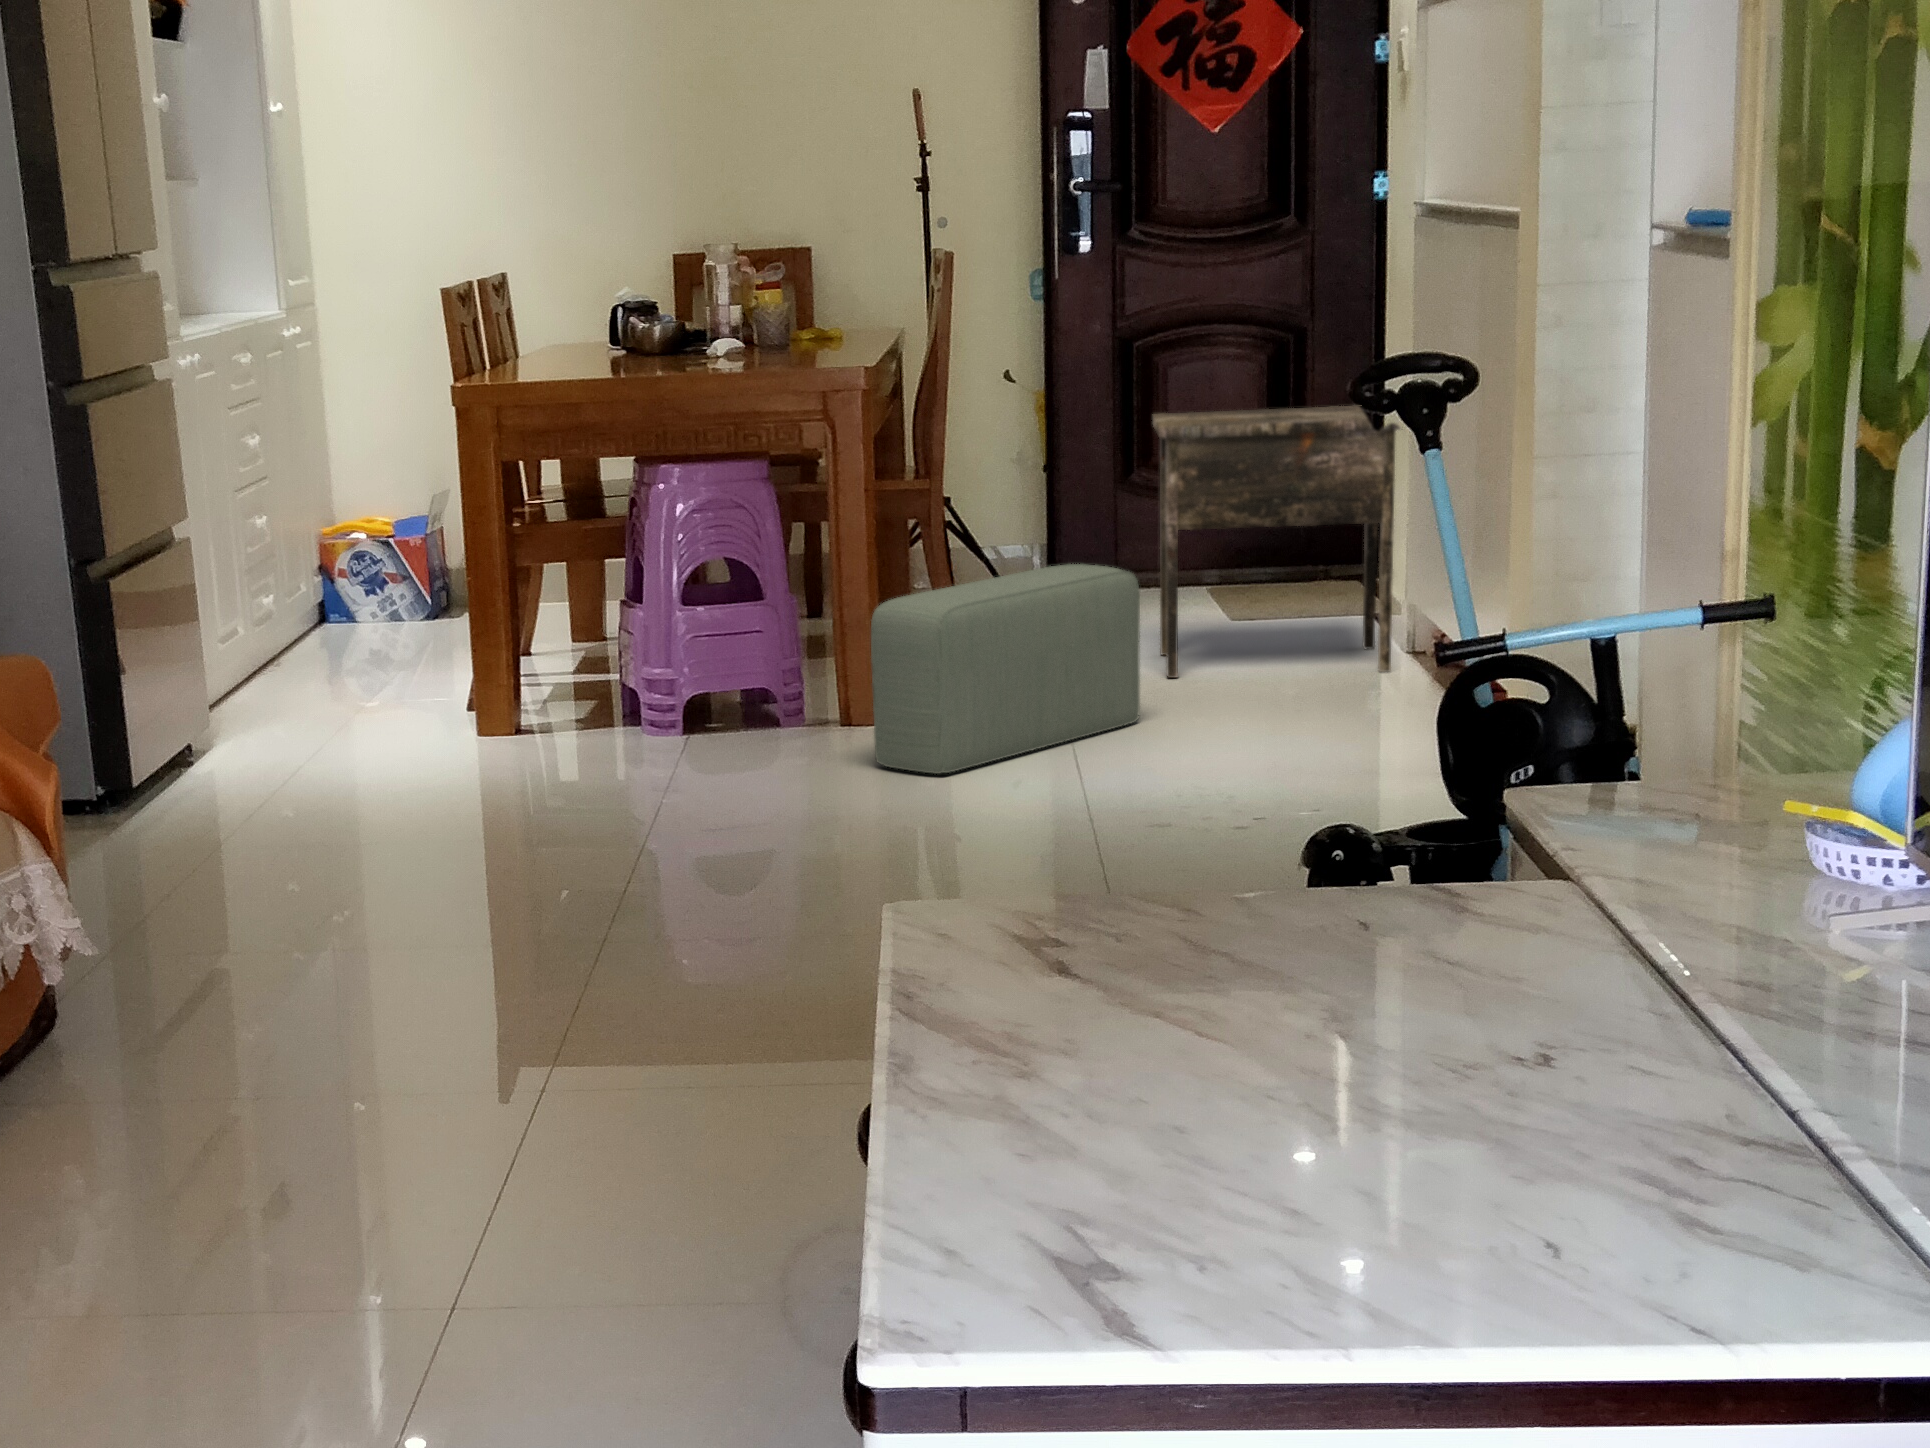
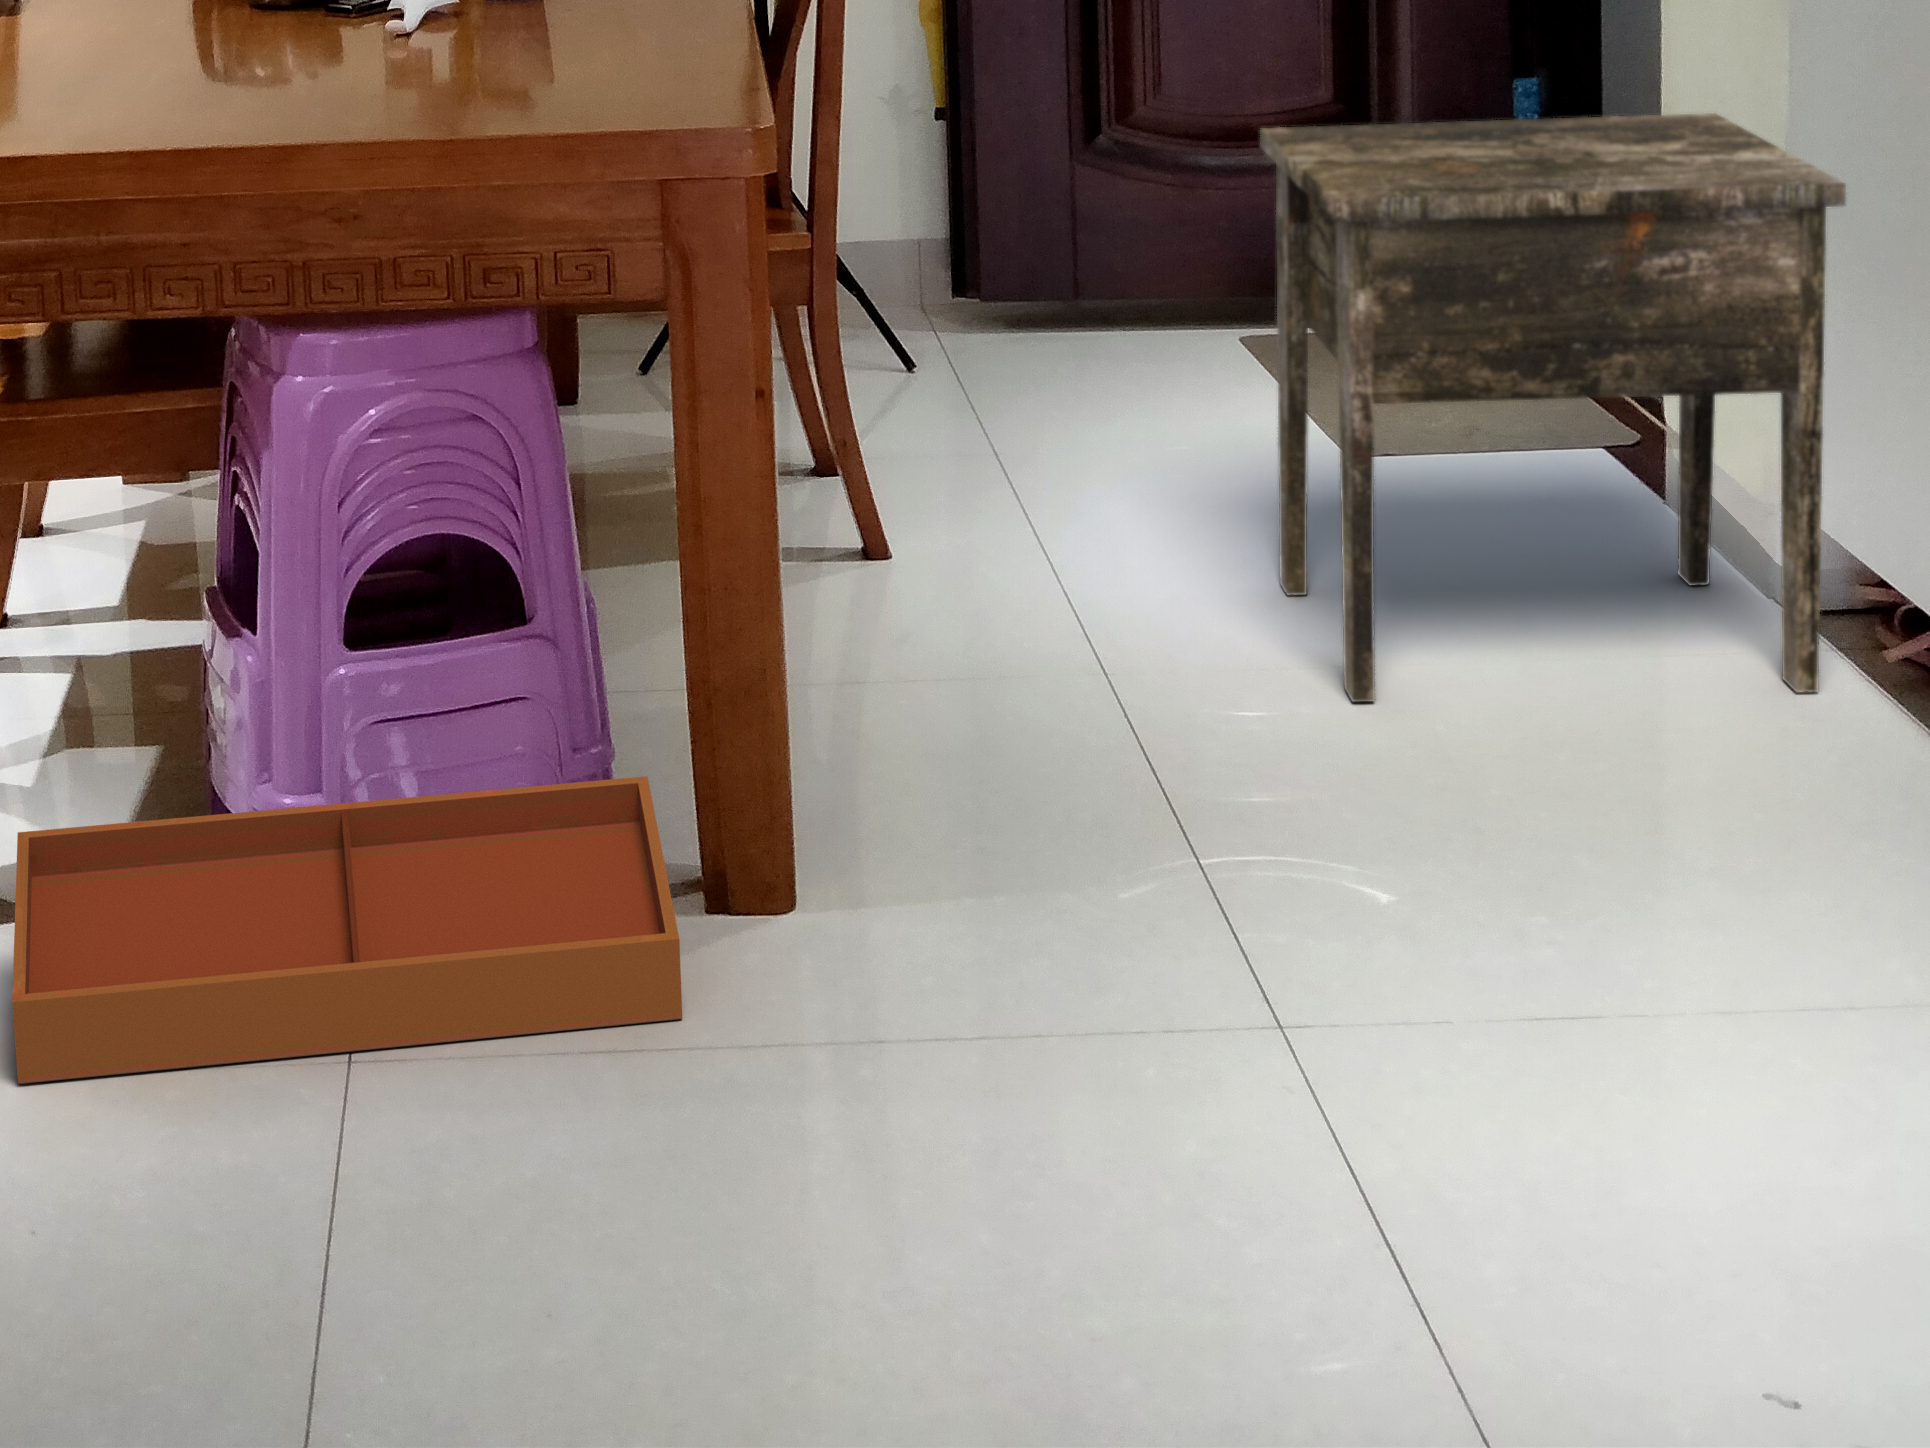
pouf: present [871,564,1140,774] -> none [833,568,1404,1269]
storage bin: none [544,657,824,757] -> present [12,776,682,1084]

